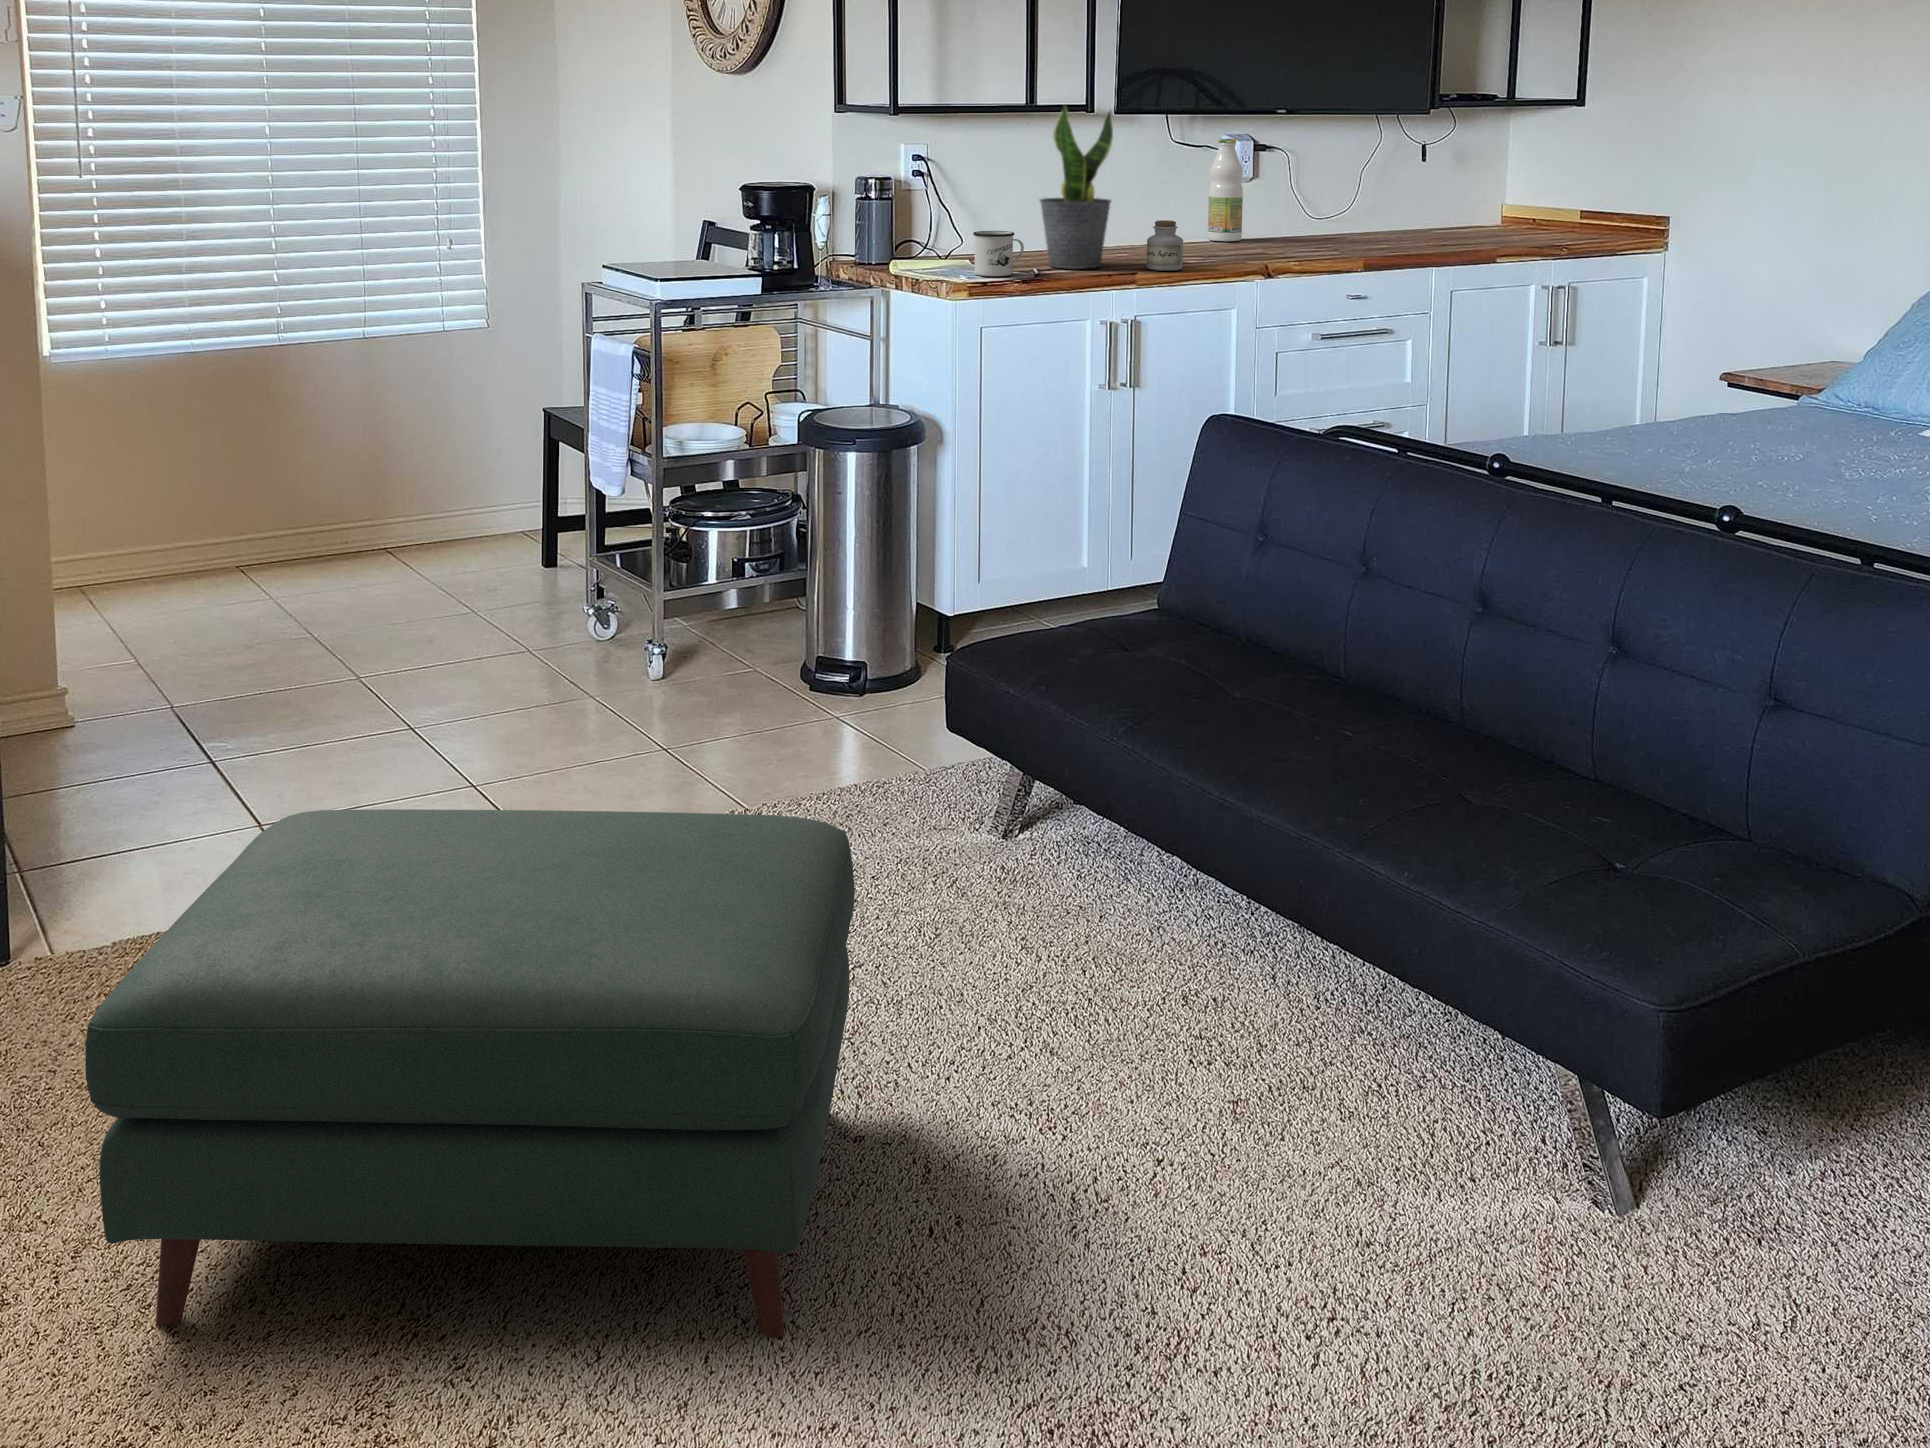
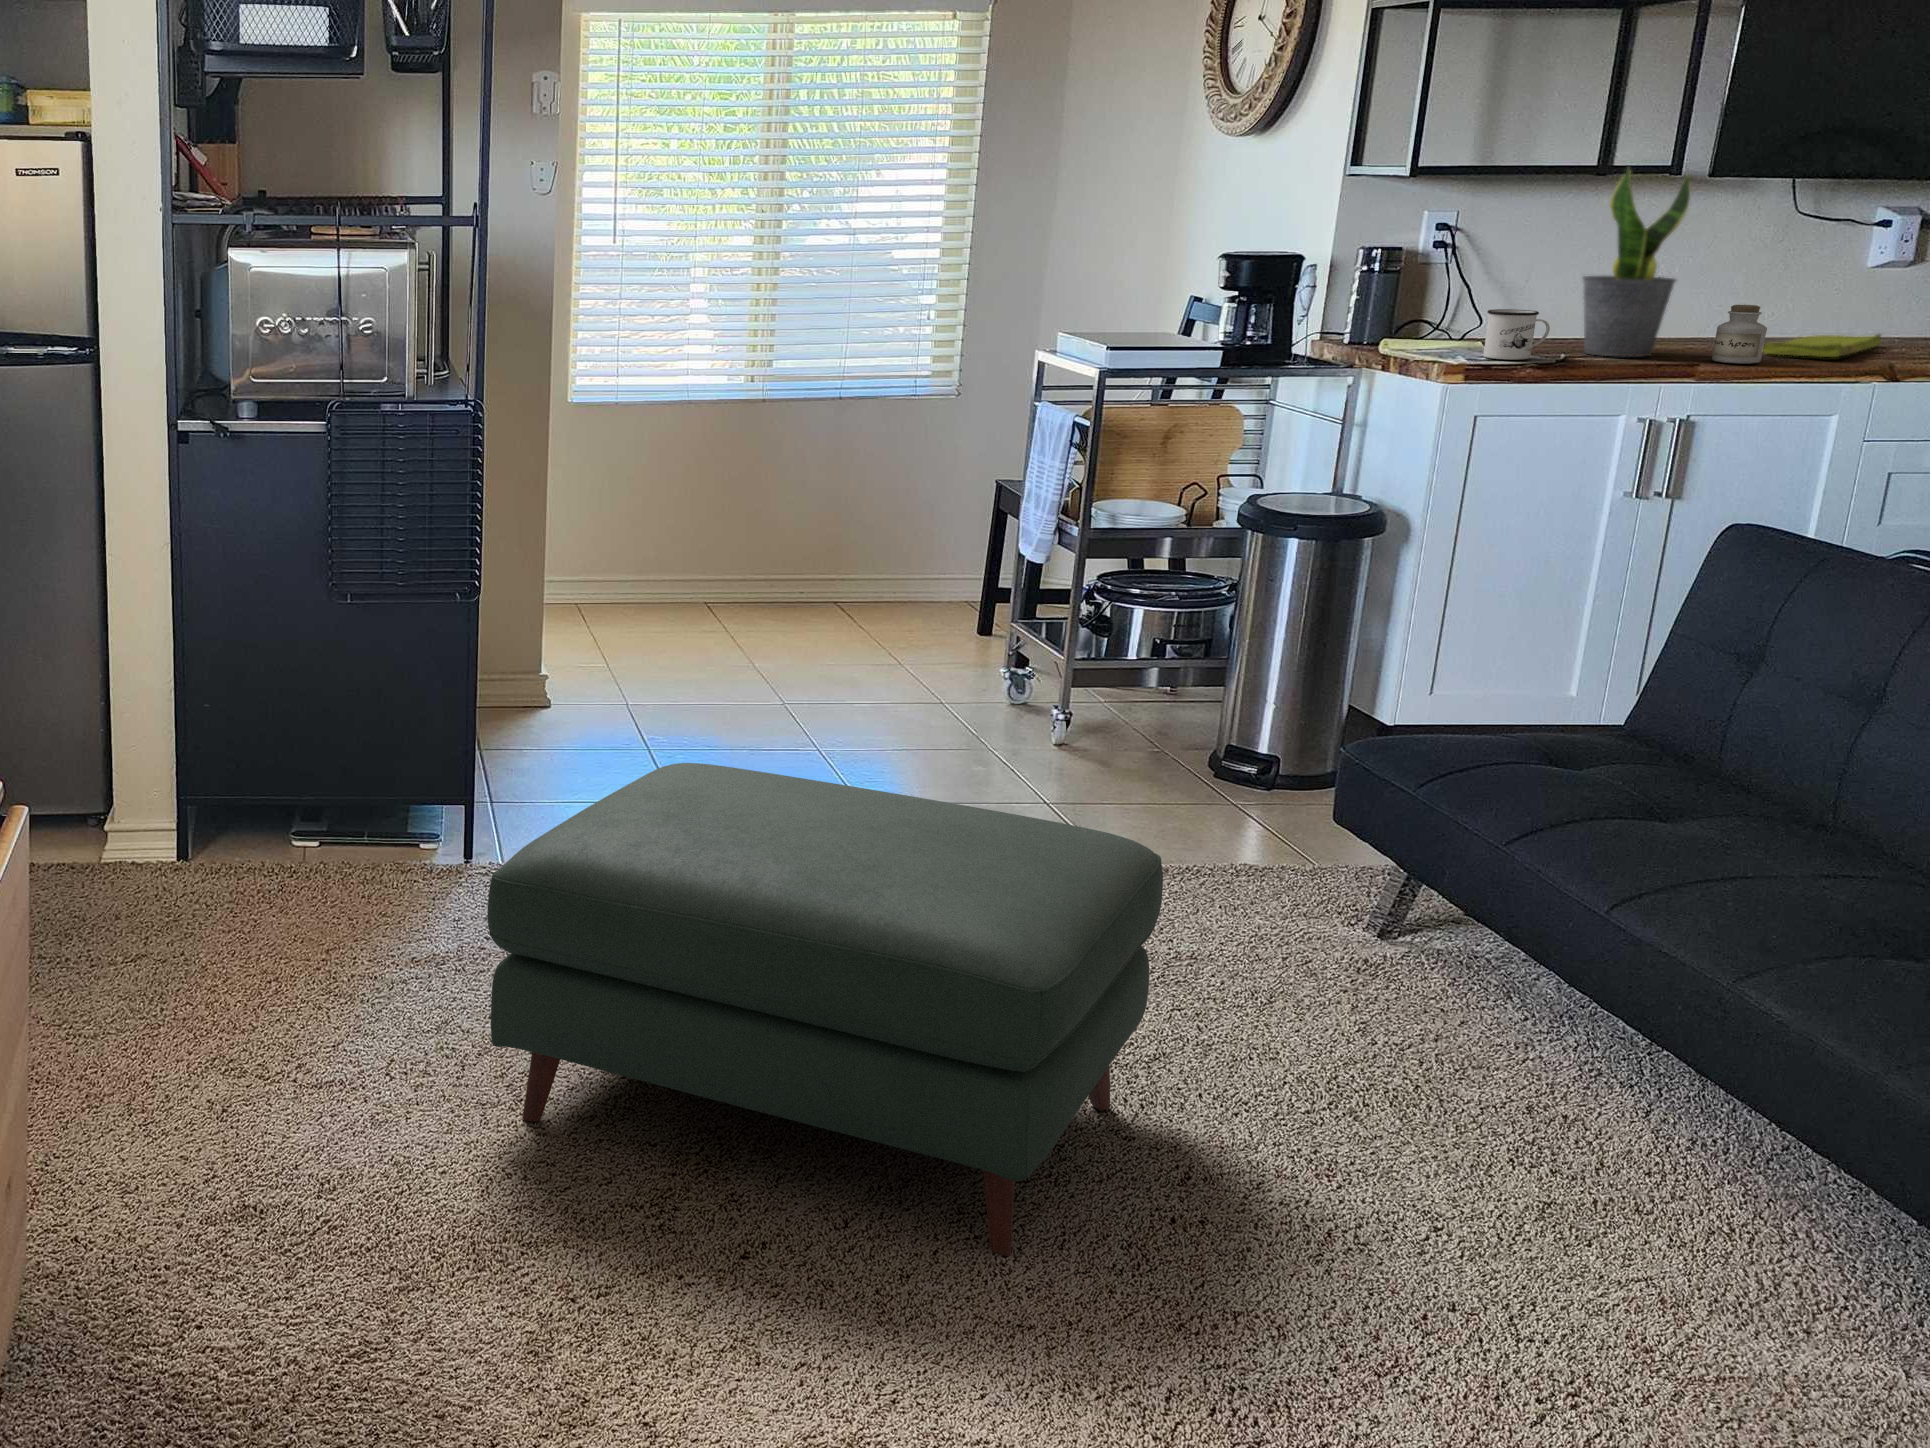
bottle: present [1208,139,1243,241] -> none [1824,212,1887,337]
dish towel: none [1175,238,1254,261] -> present [1763,334,1882,357]

